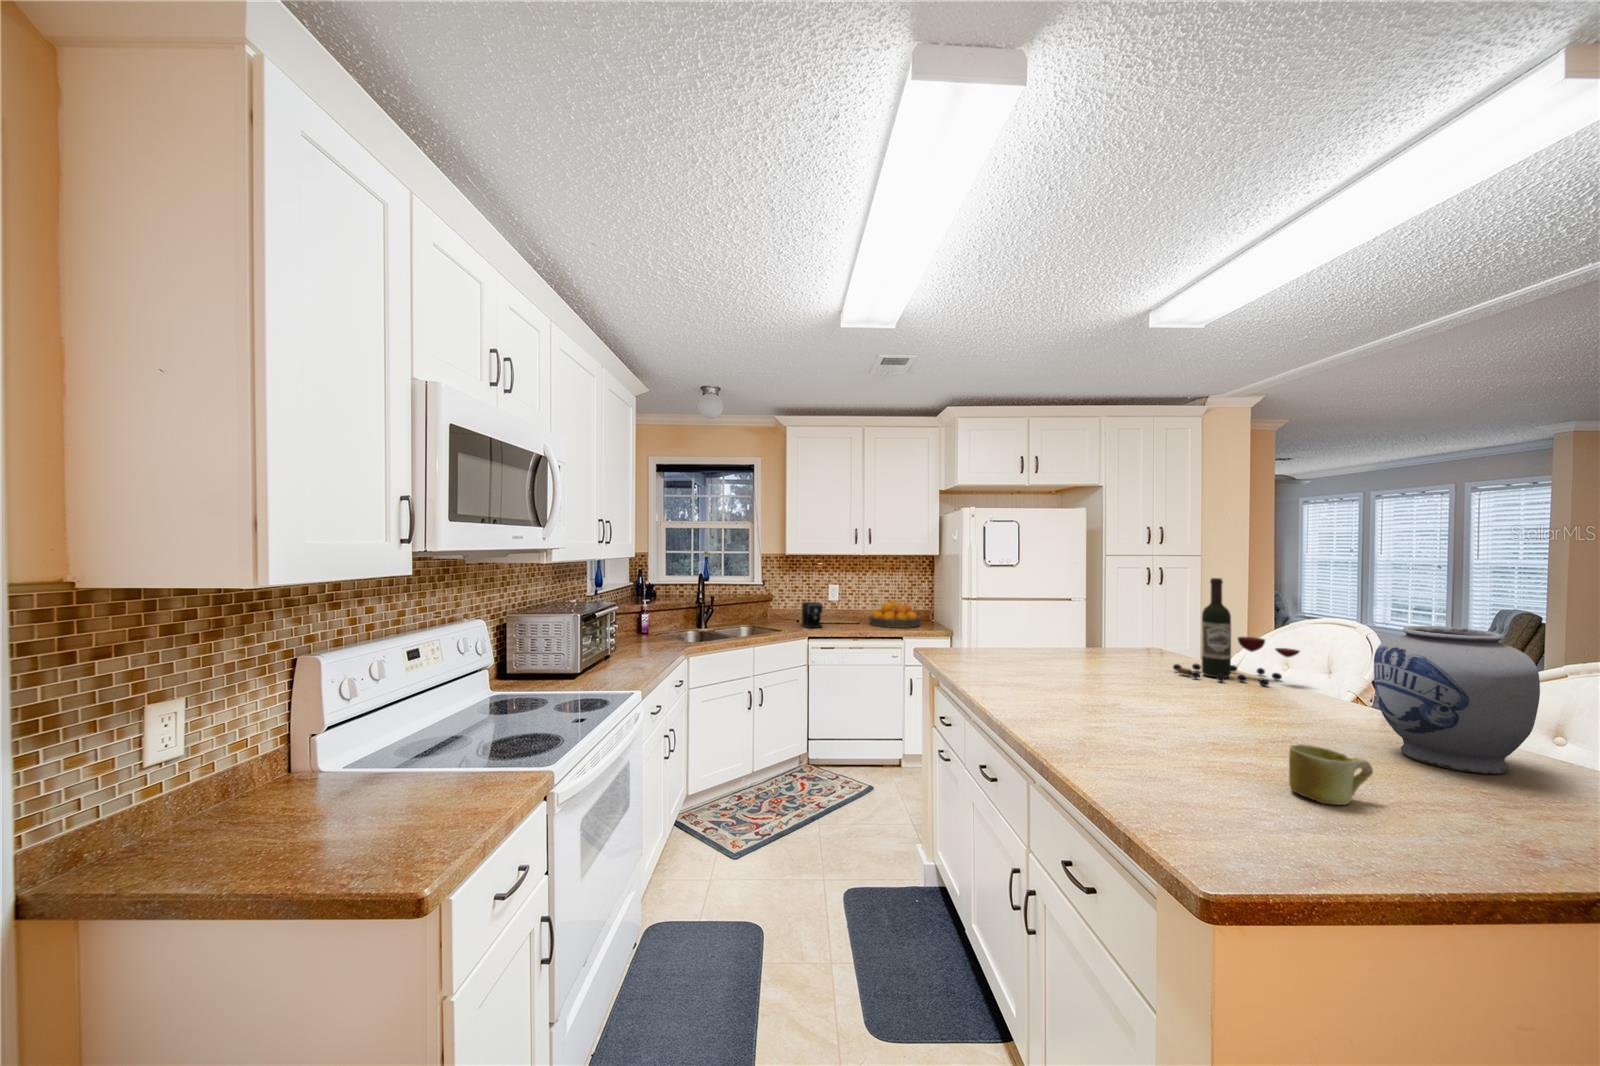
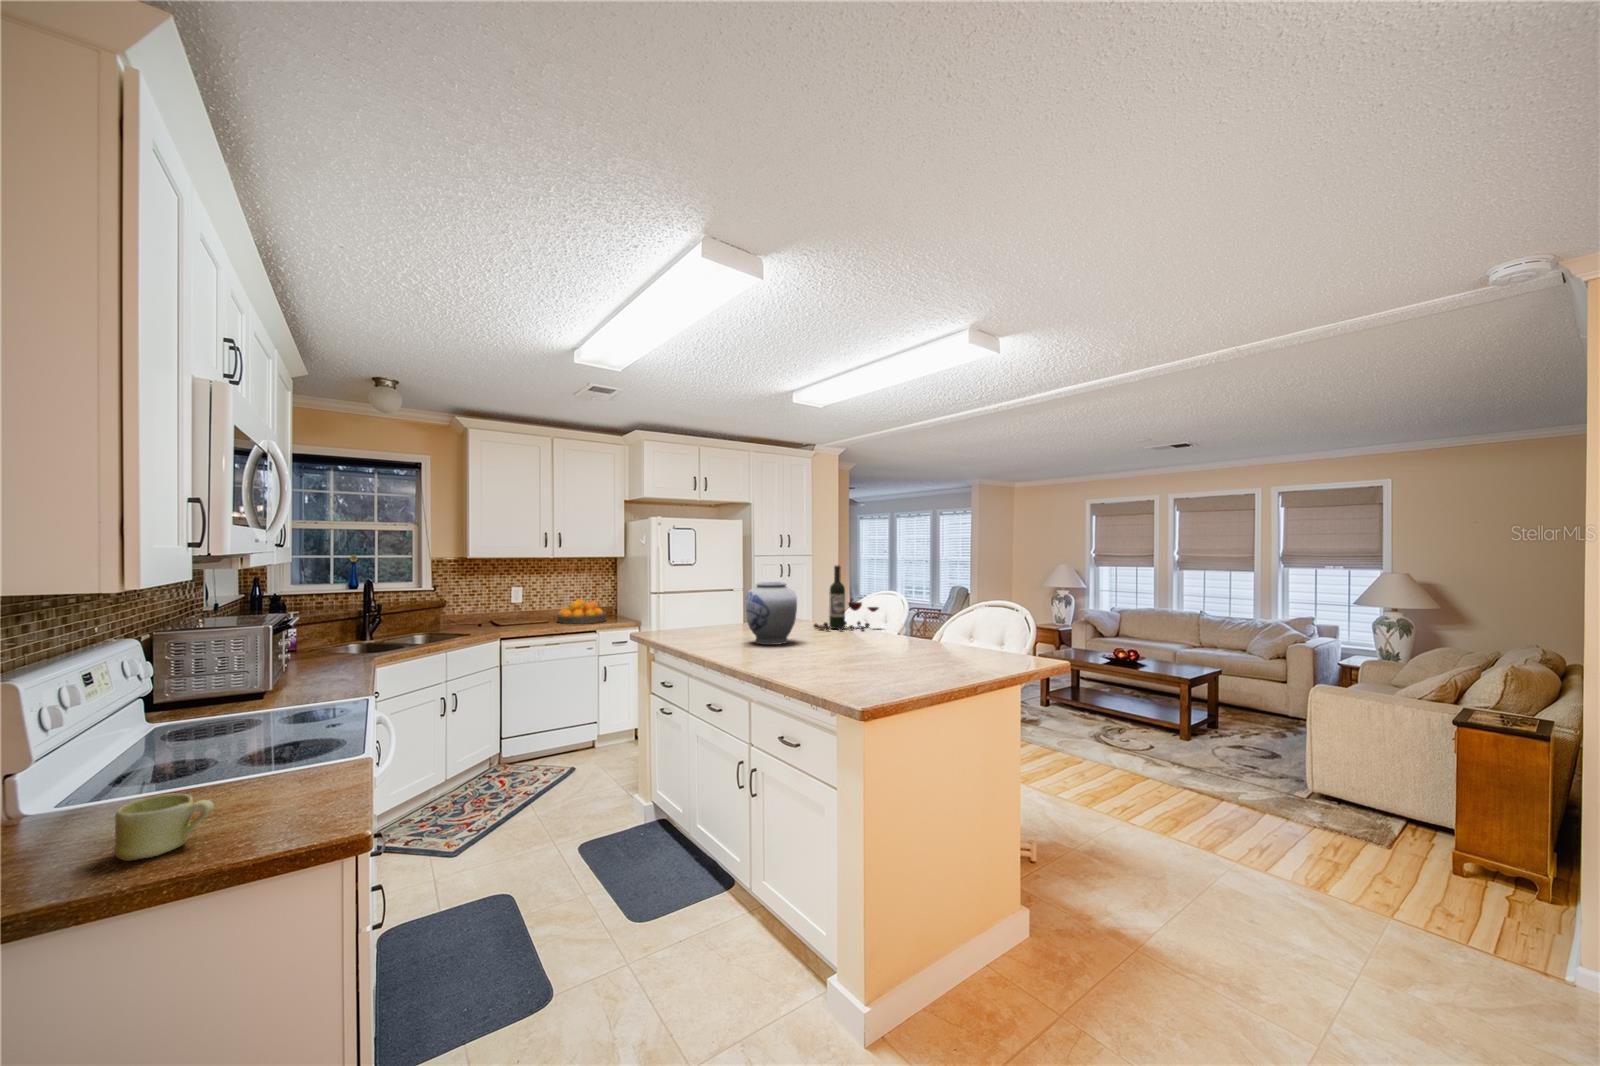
coffee maker: present [802,602,823,628] -> none [488,605,528,630]
vase: present [1374,626,1540,774] -> present [745,581,797,645]
mug: present [1289,744,1373,805] -> present [115,794,214,861]

